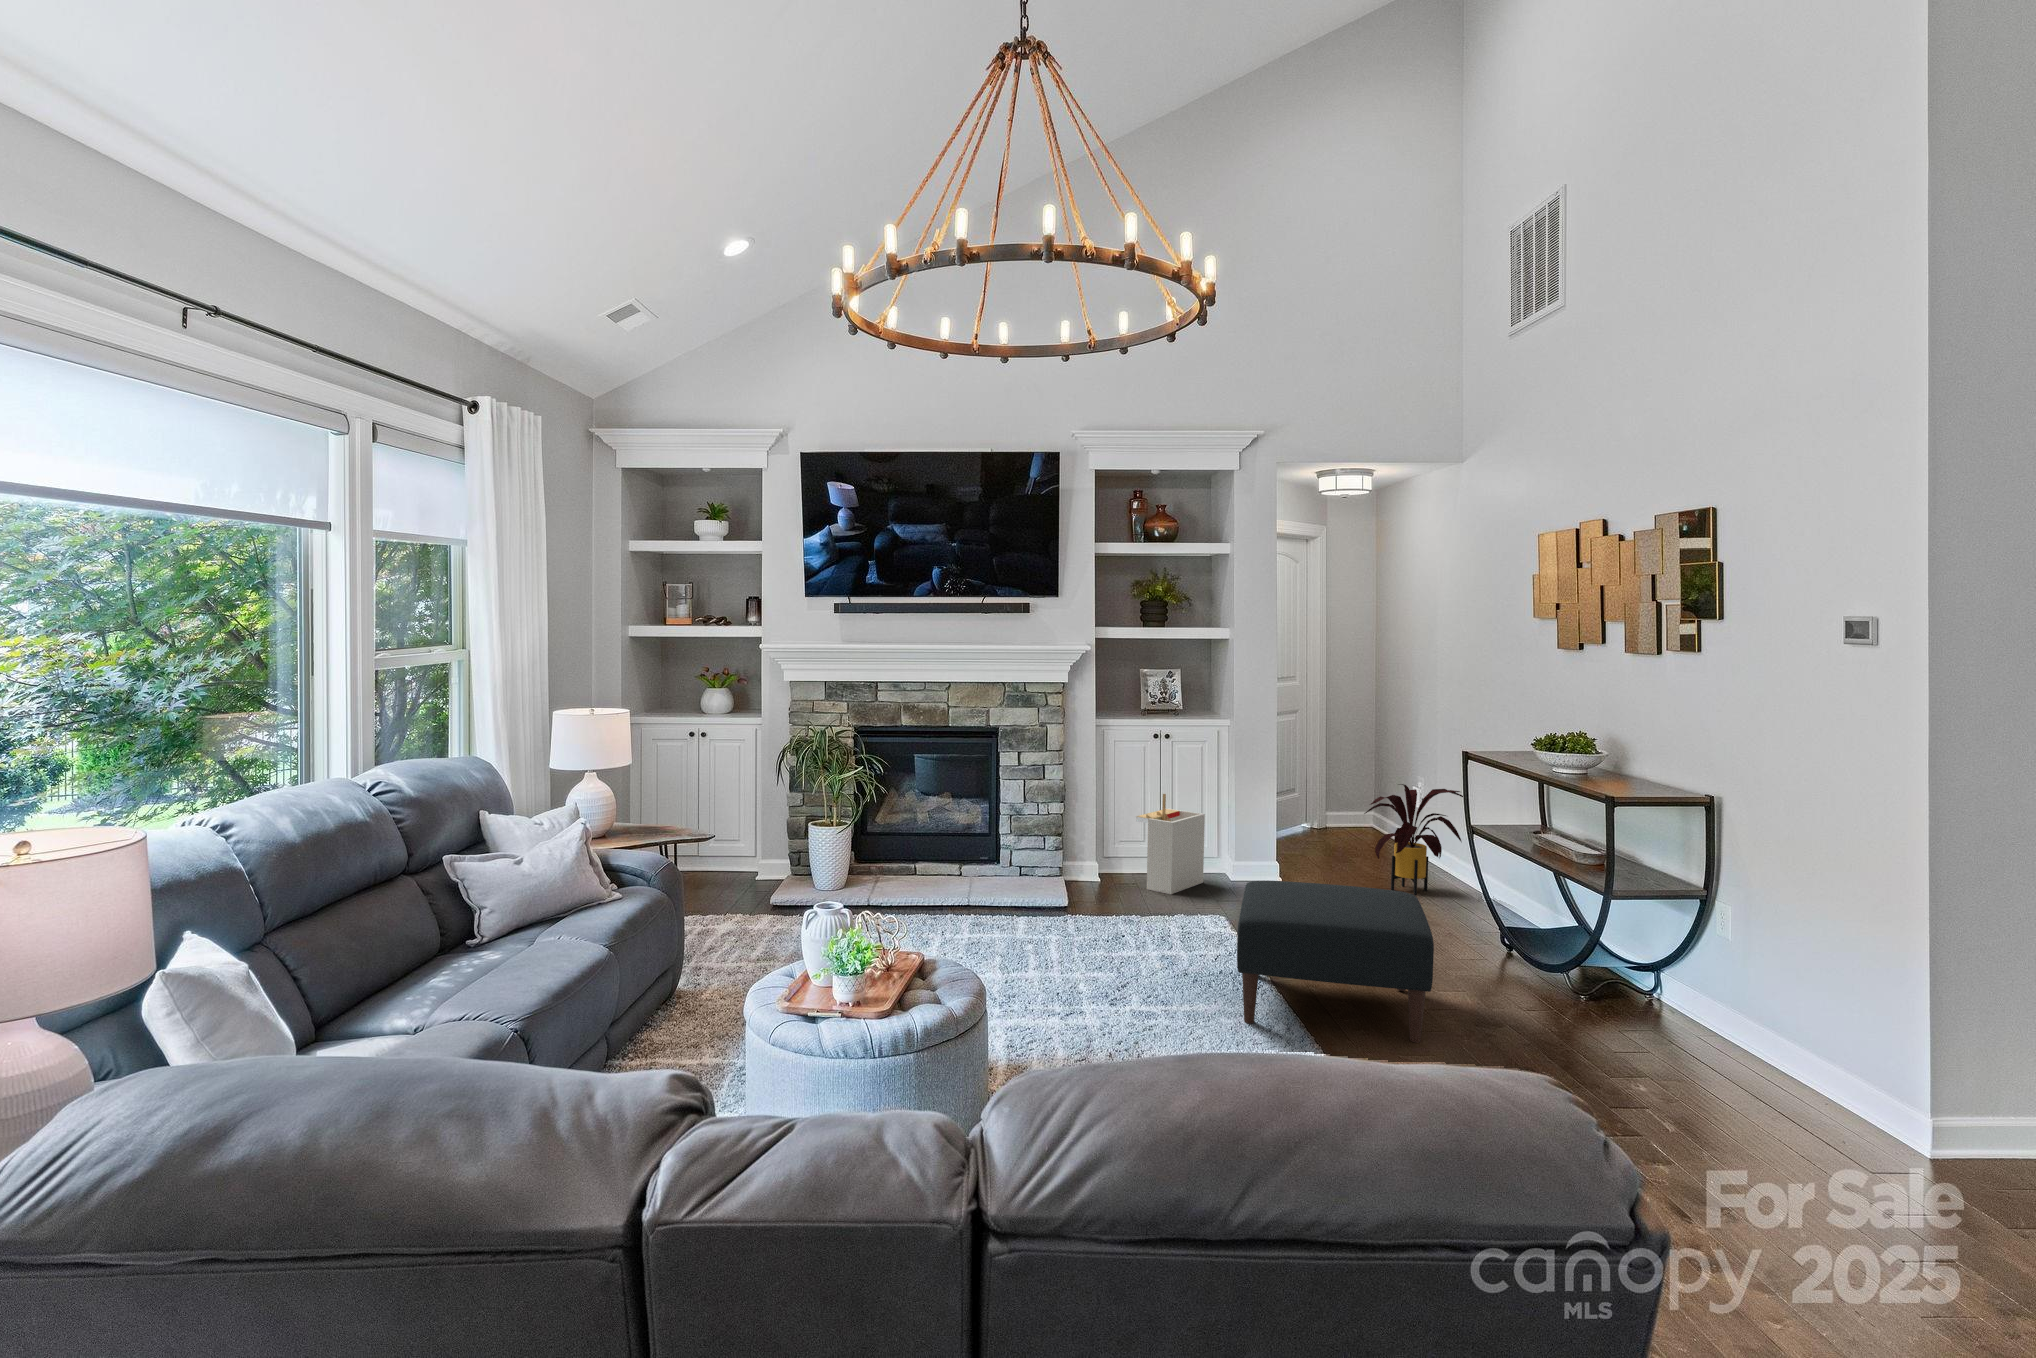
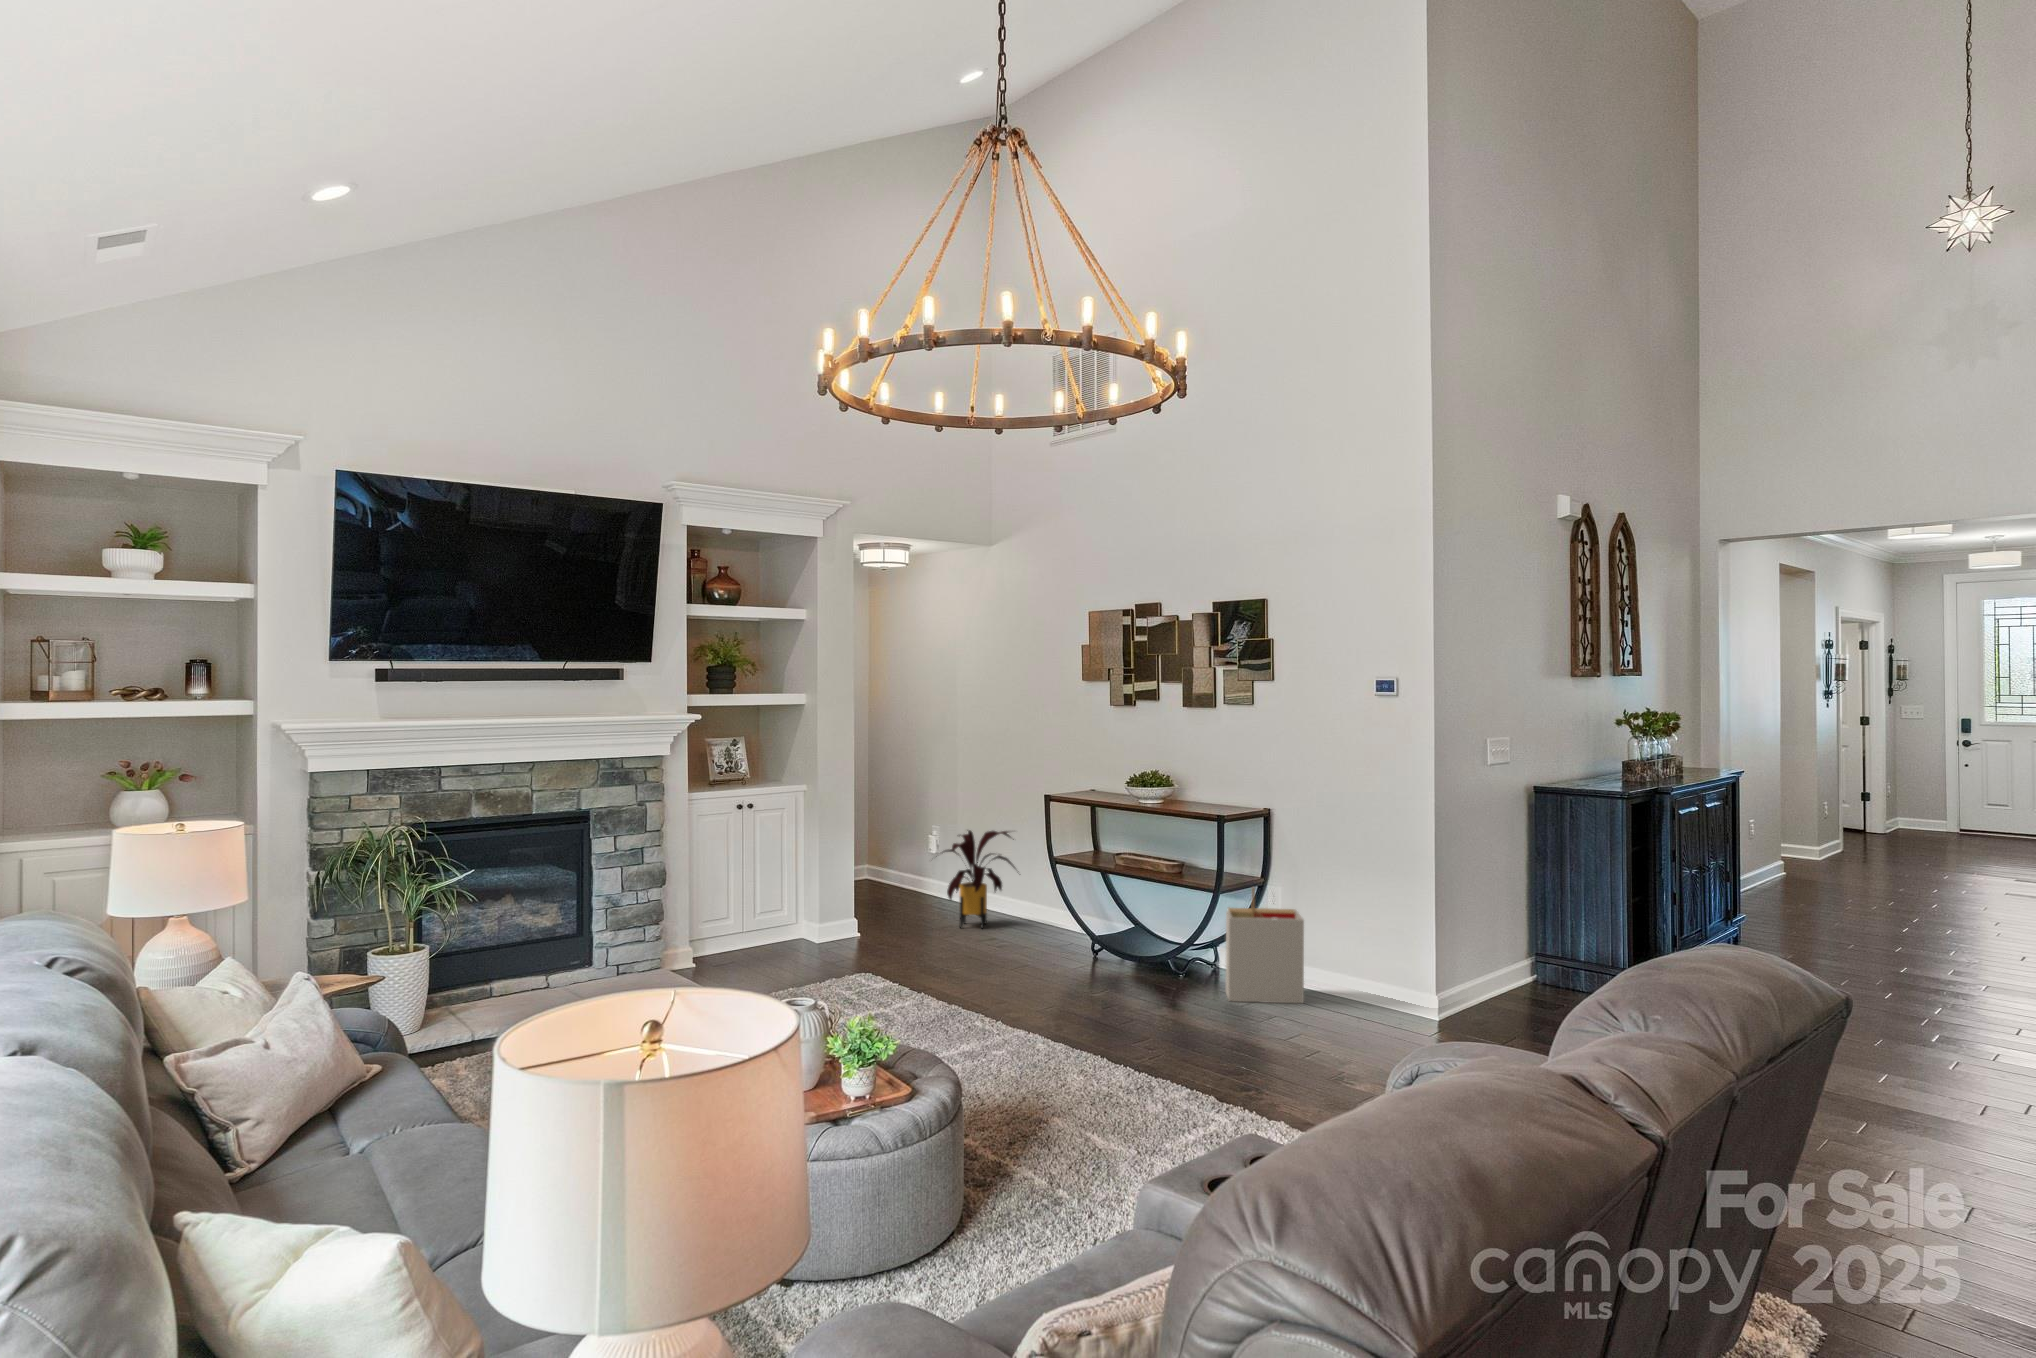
storage bin: present [1136,794,1205,894] -> present [1226,887,1304,1003]
ottoman: present [1237,881,1434,1043] -> none [951,918,1150,1055]

